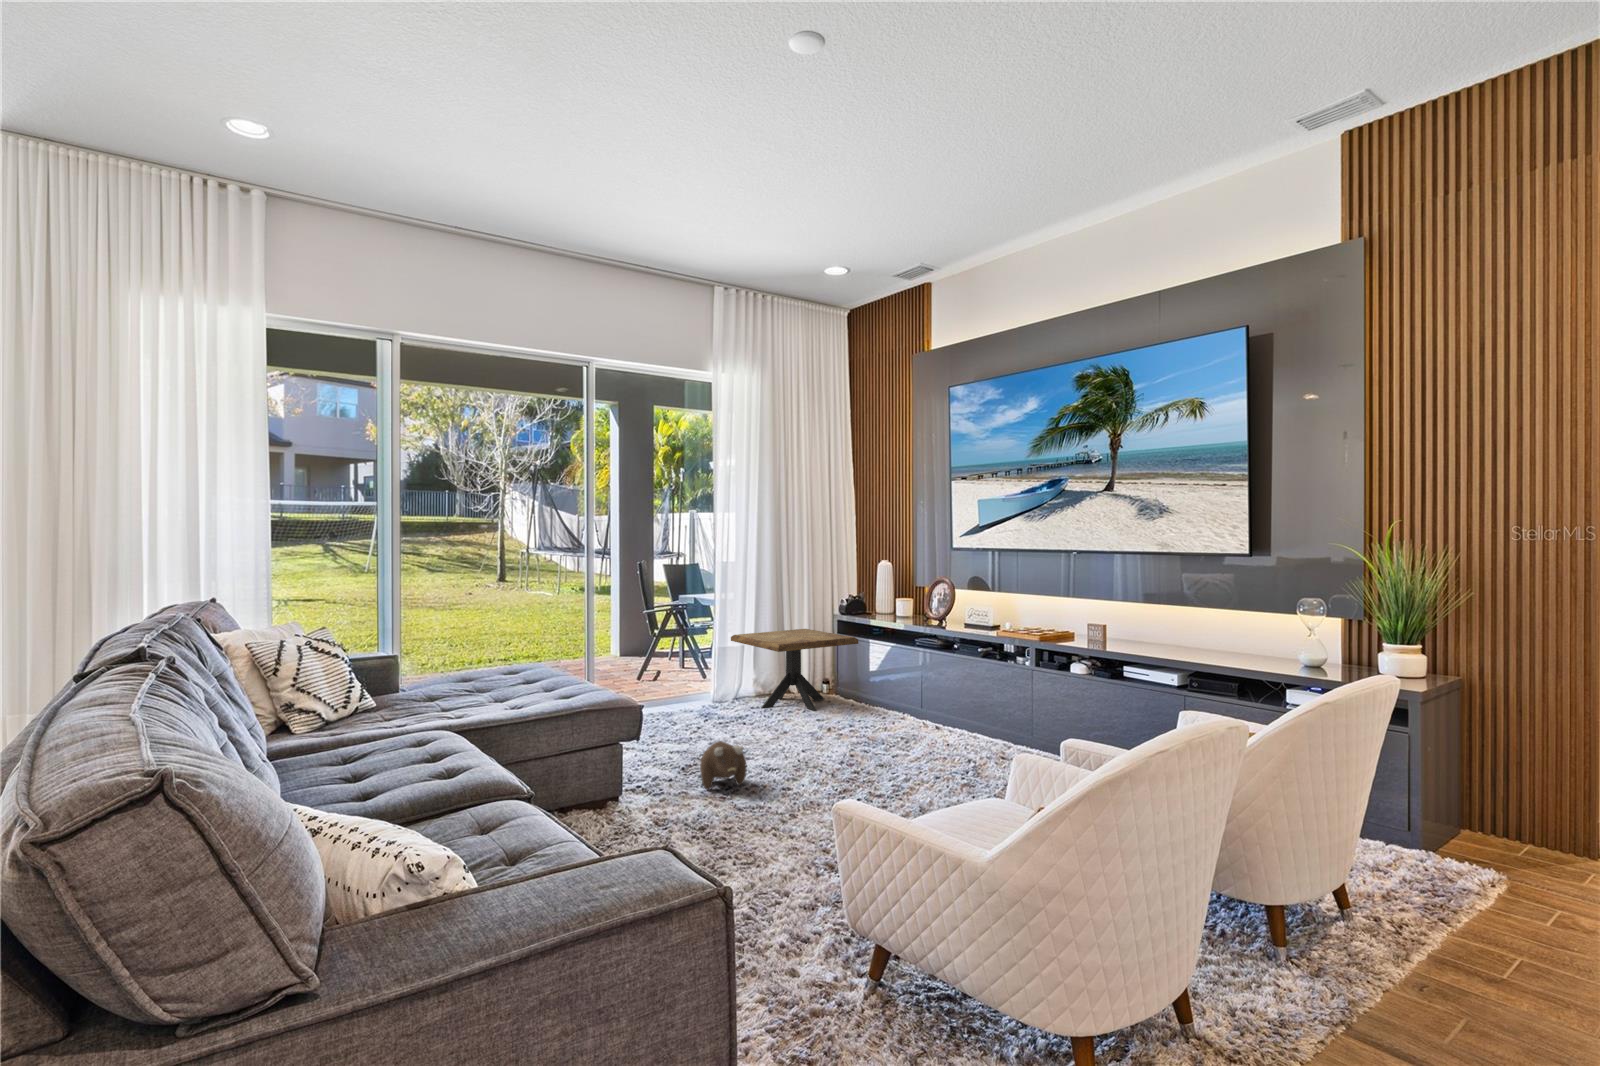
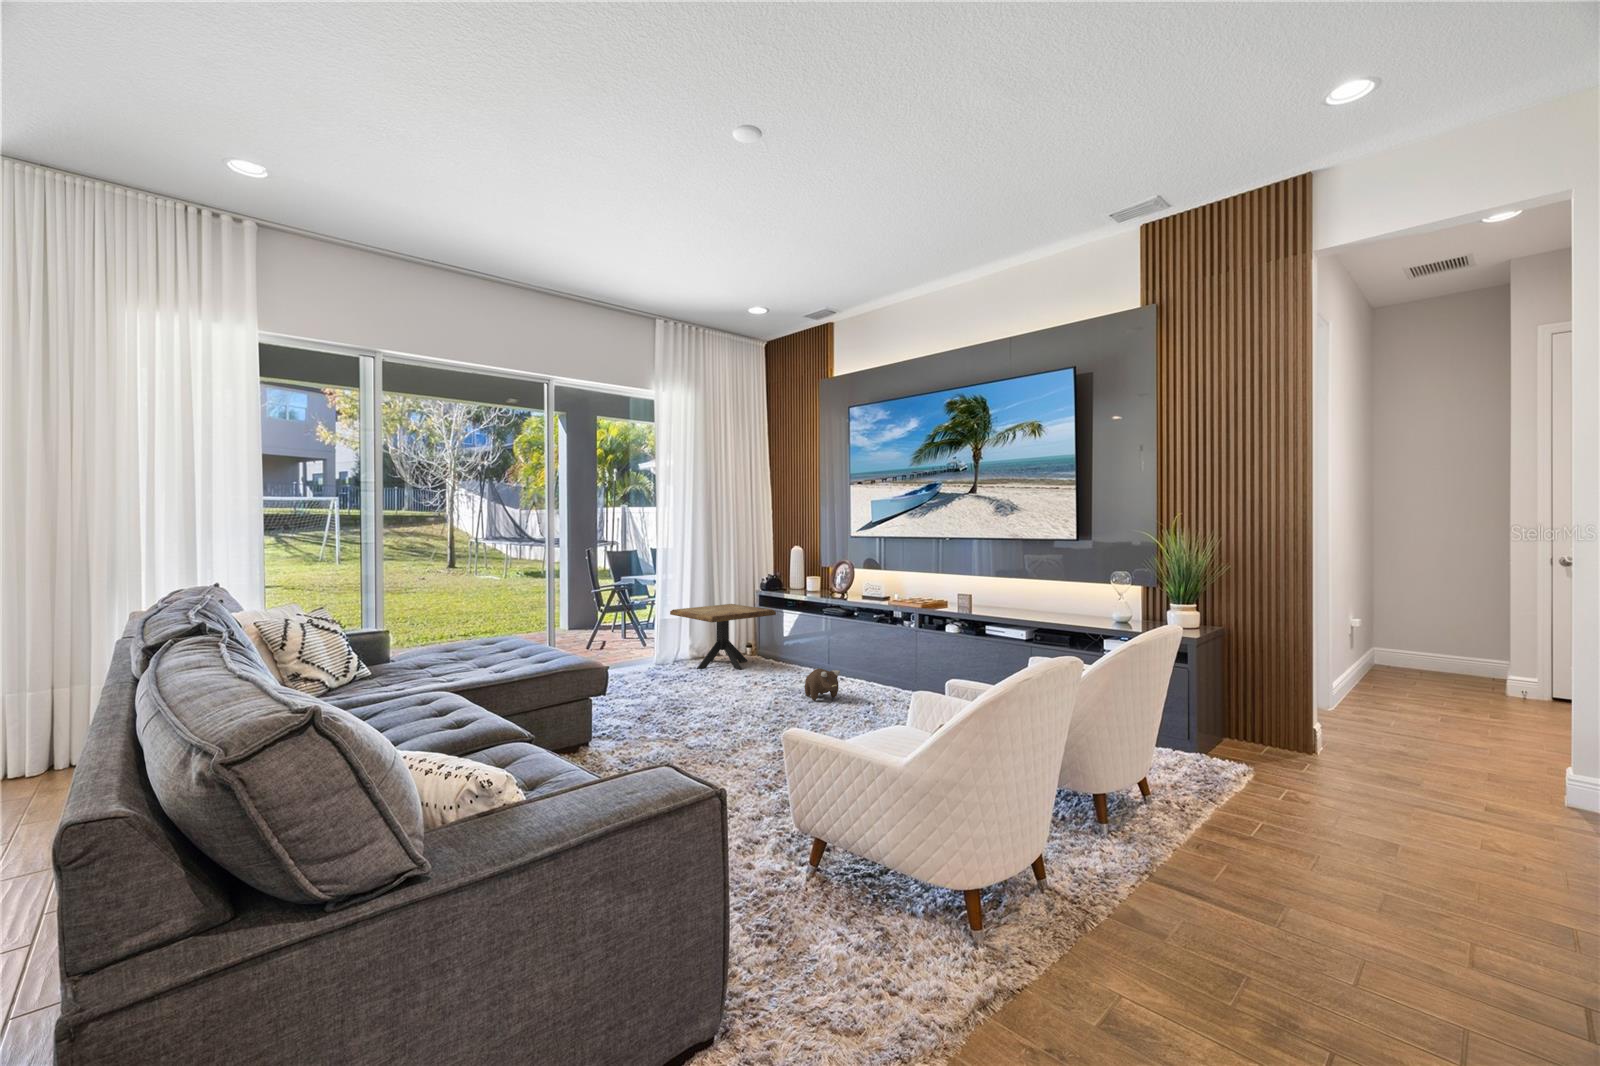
plush toy: present [700,741,747,789] -> present [805,668,840,701]

